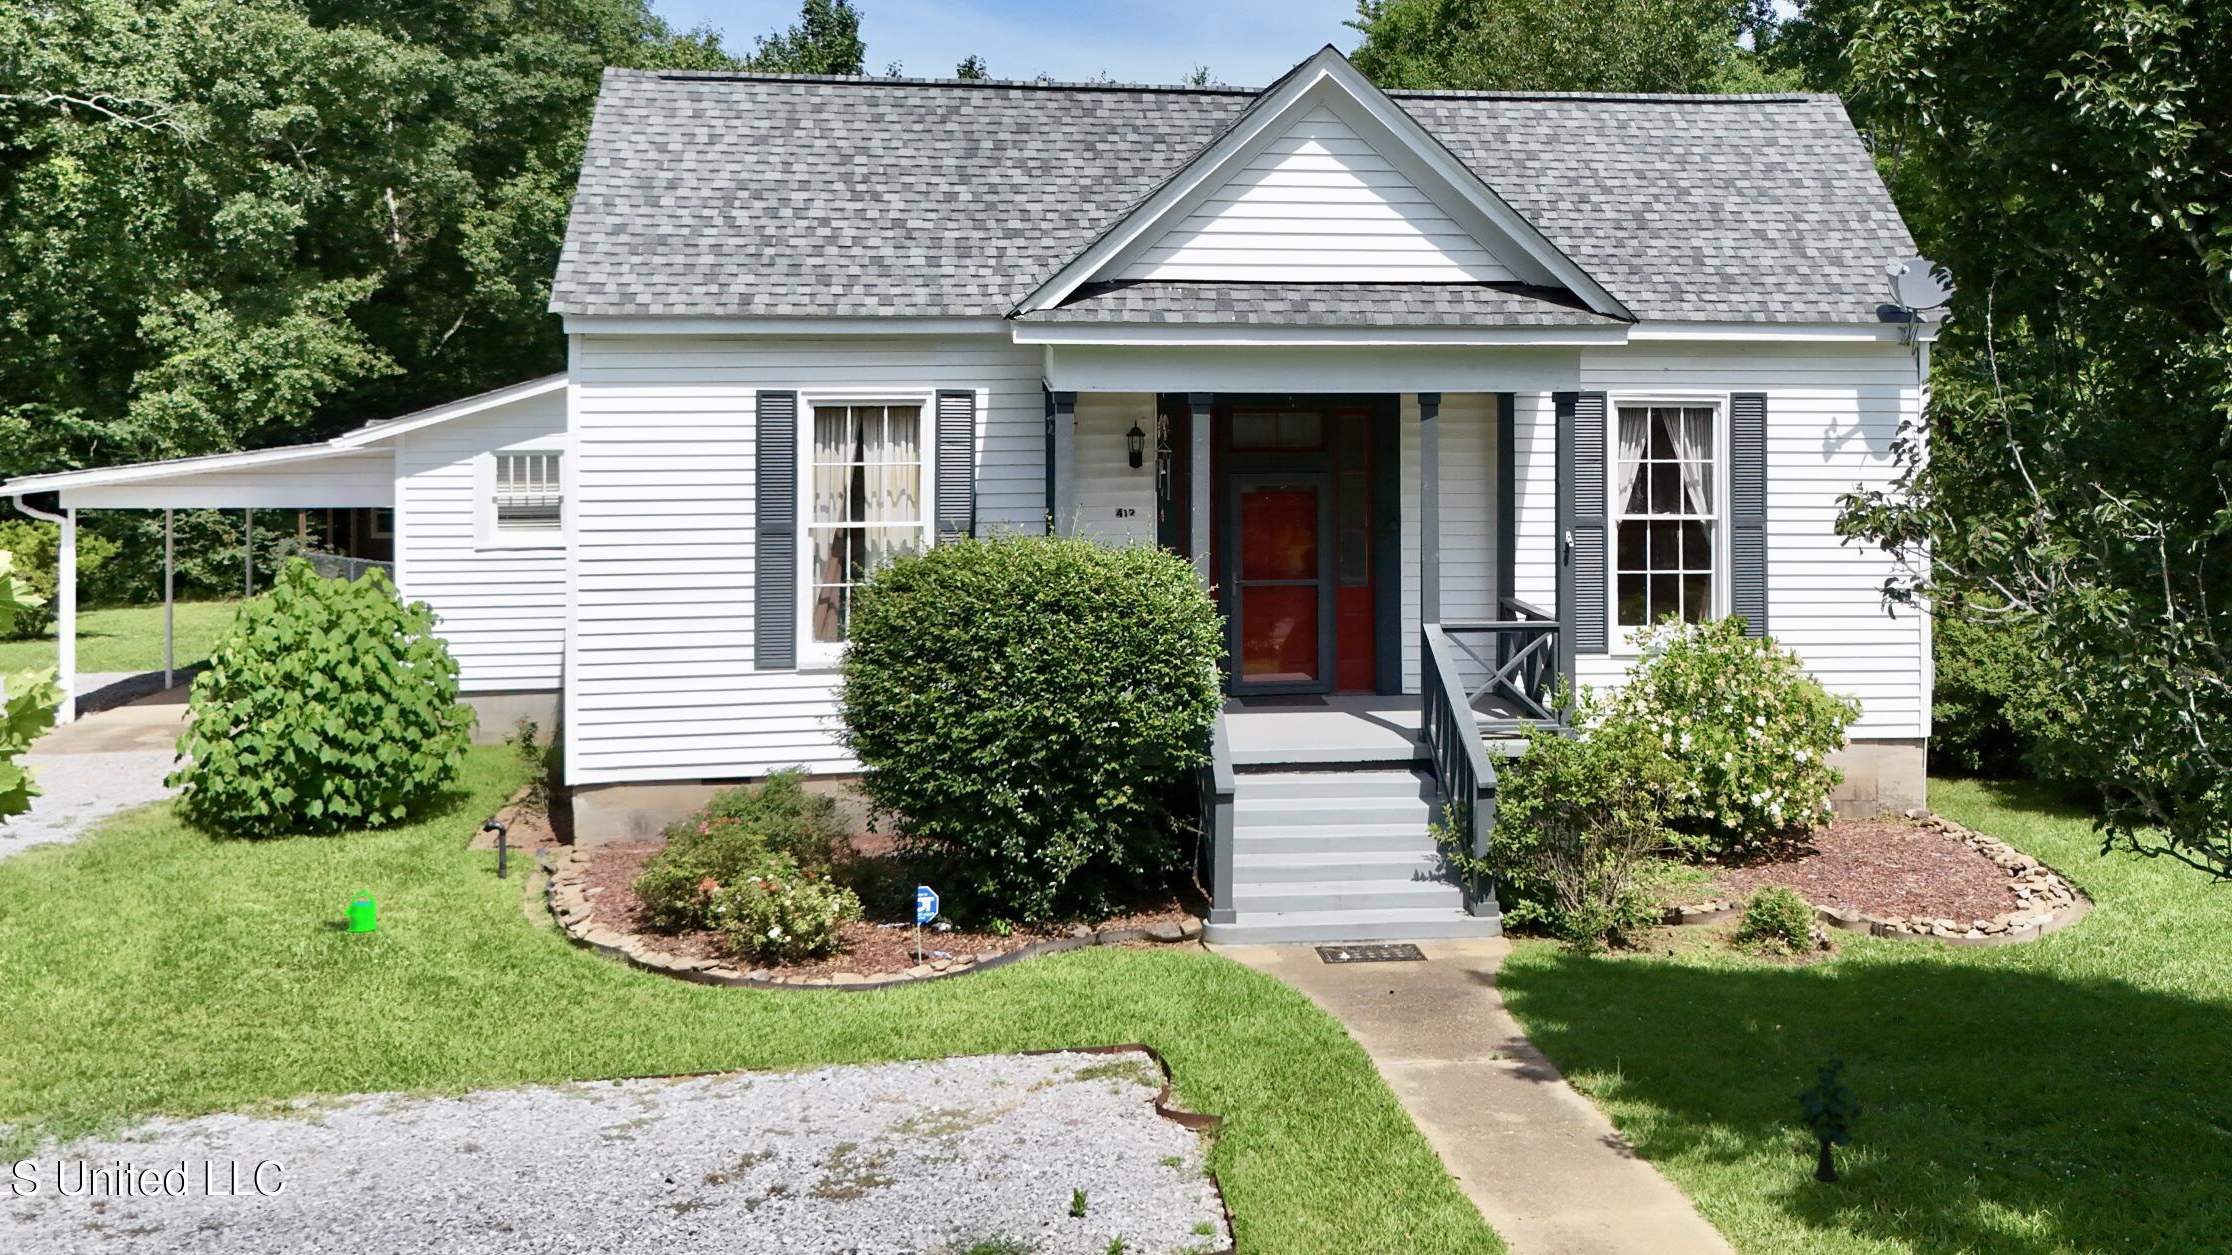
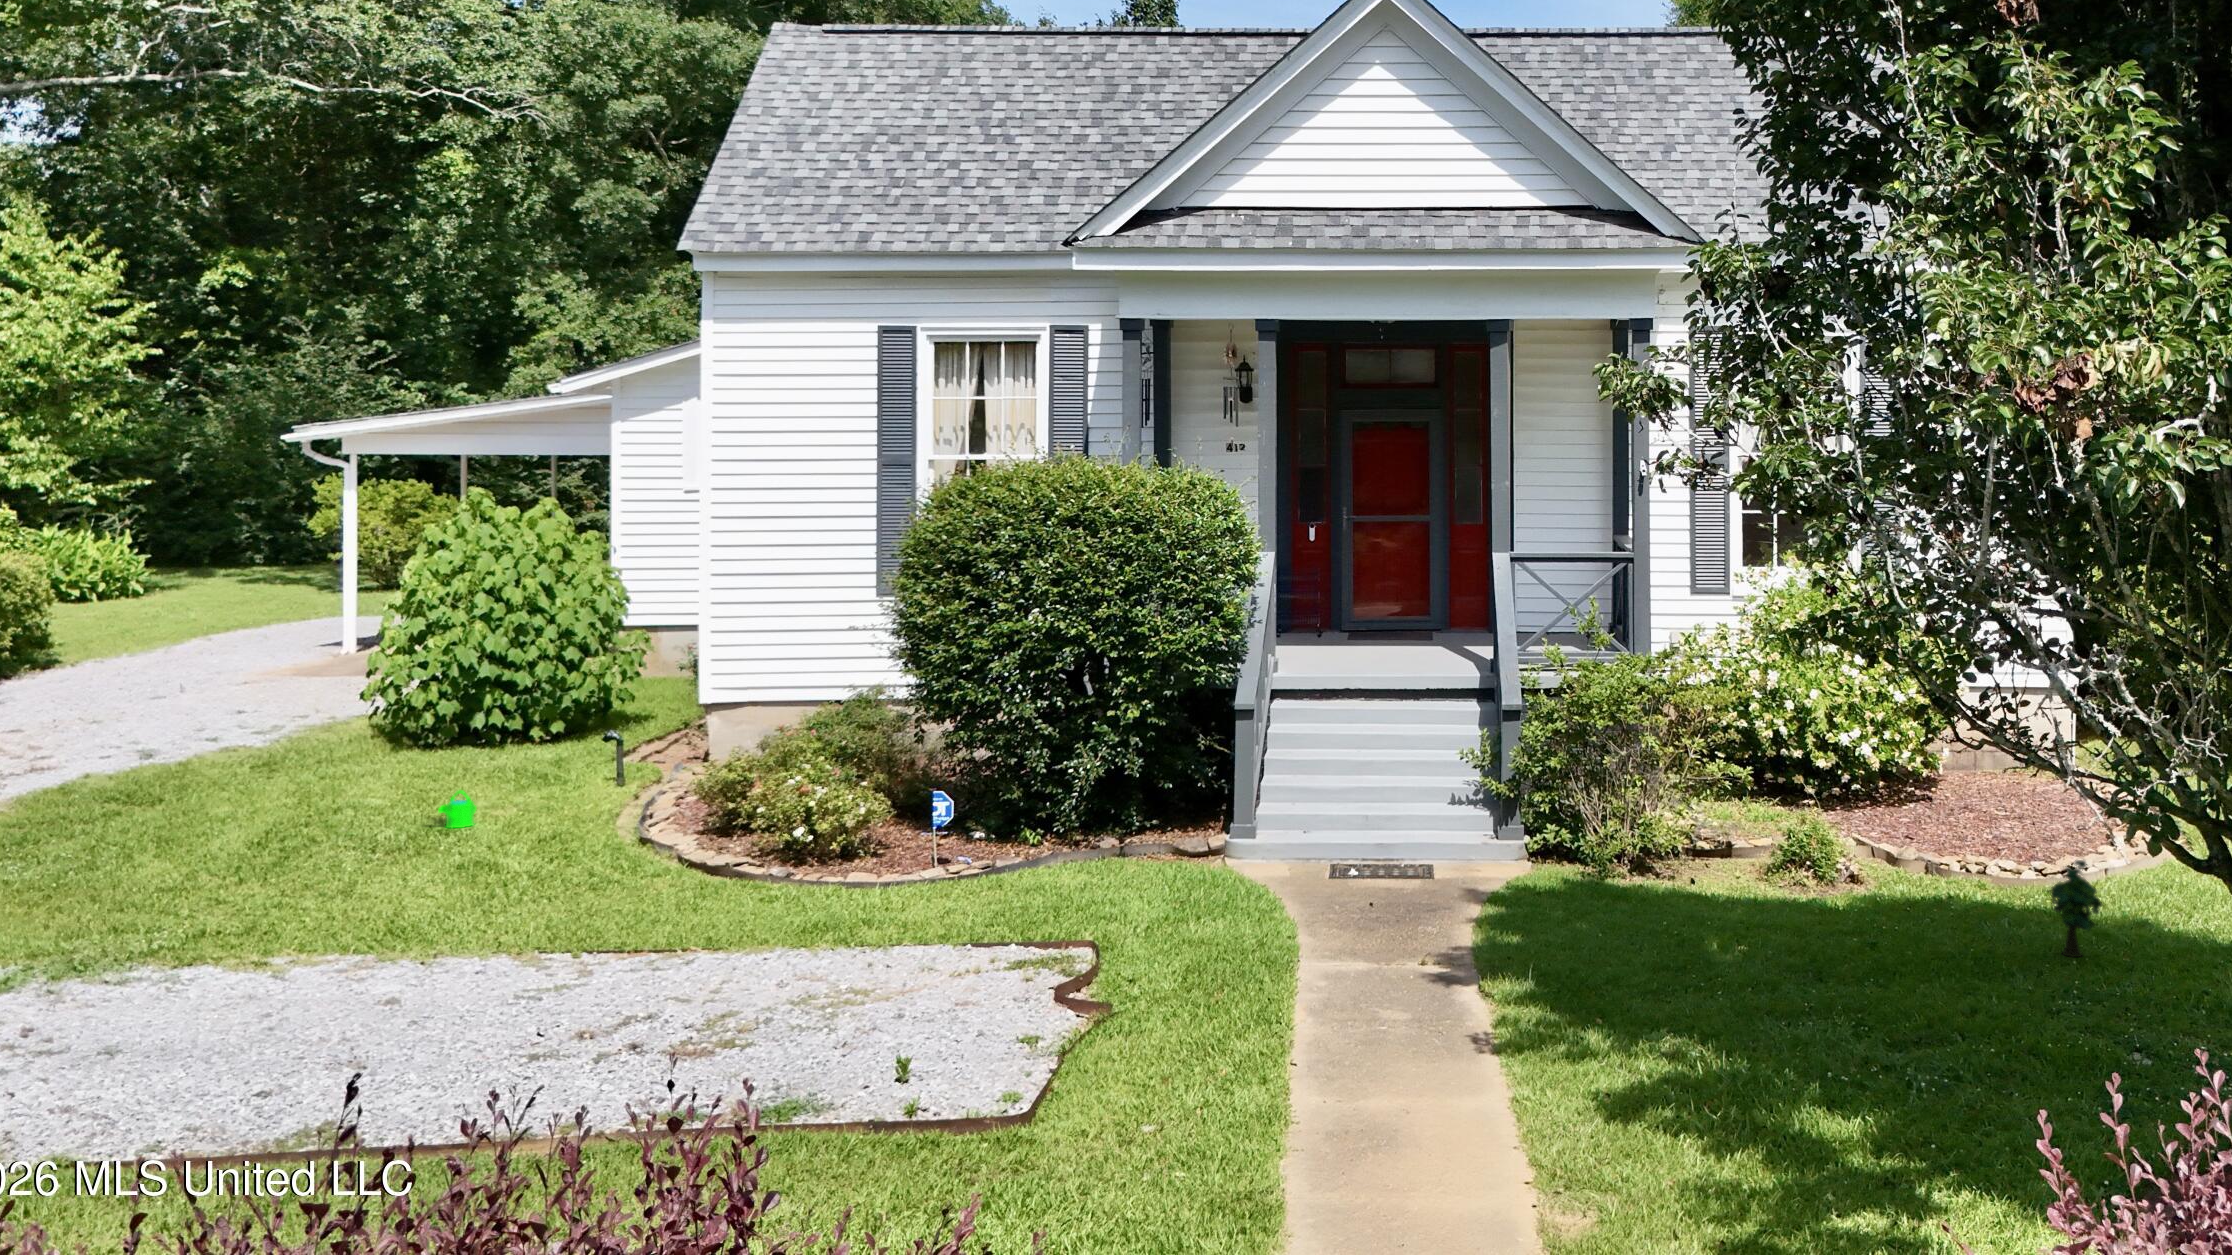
decorative plant: present [1790,1059,1862,1181] -> present [2048,860,2103,957]

